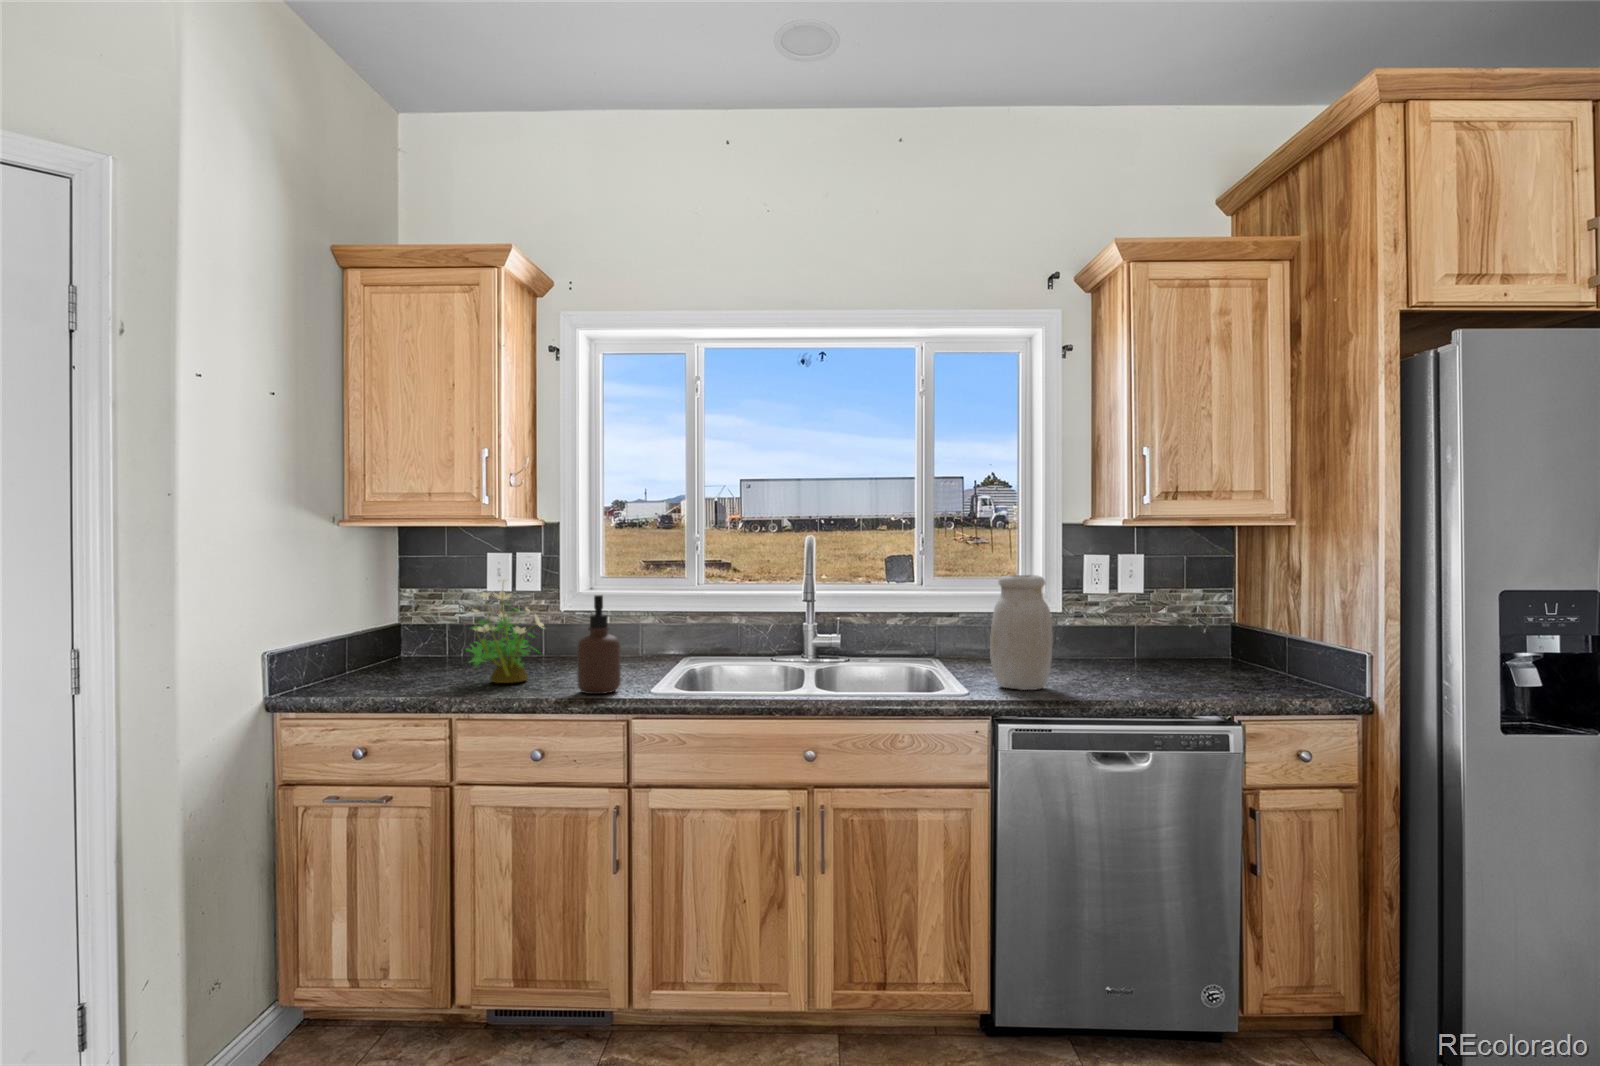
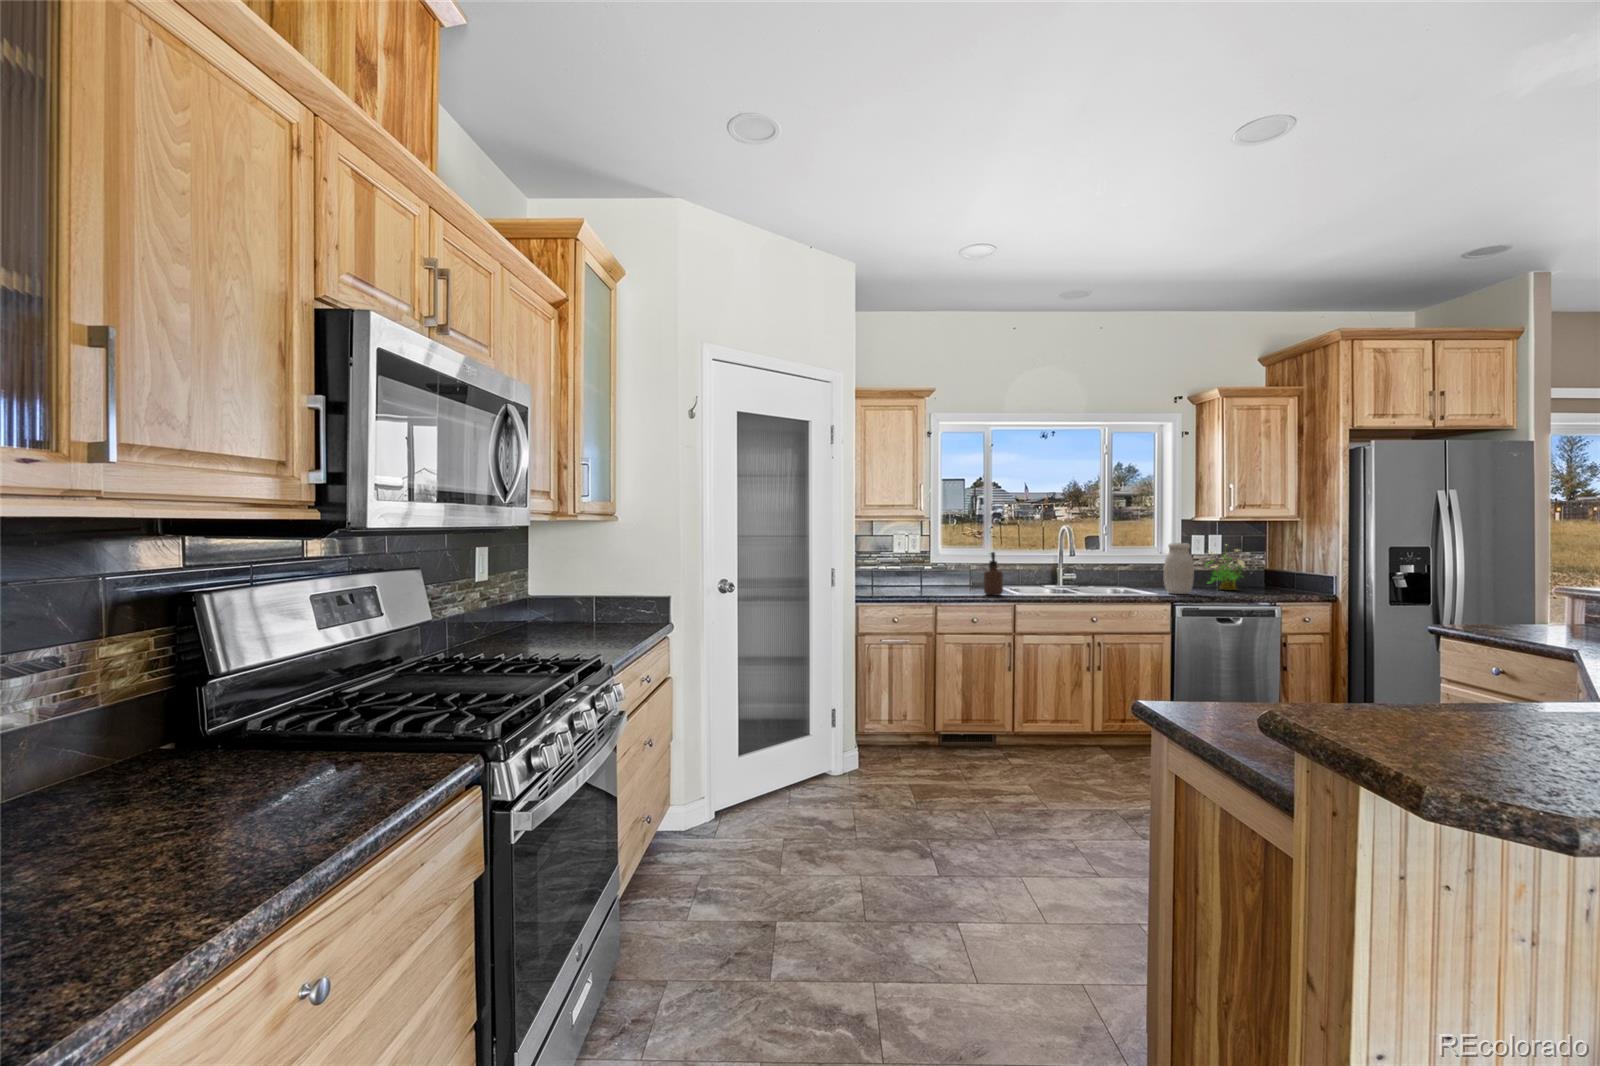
potted plant: present [466,579,543,683] -> present [1205,545,1245,590]

